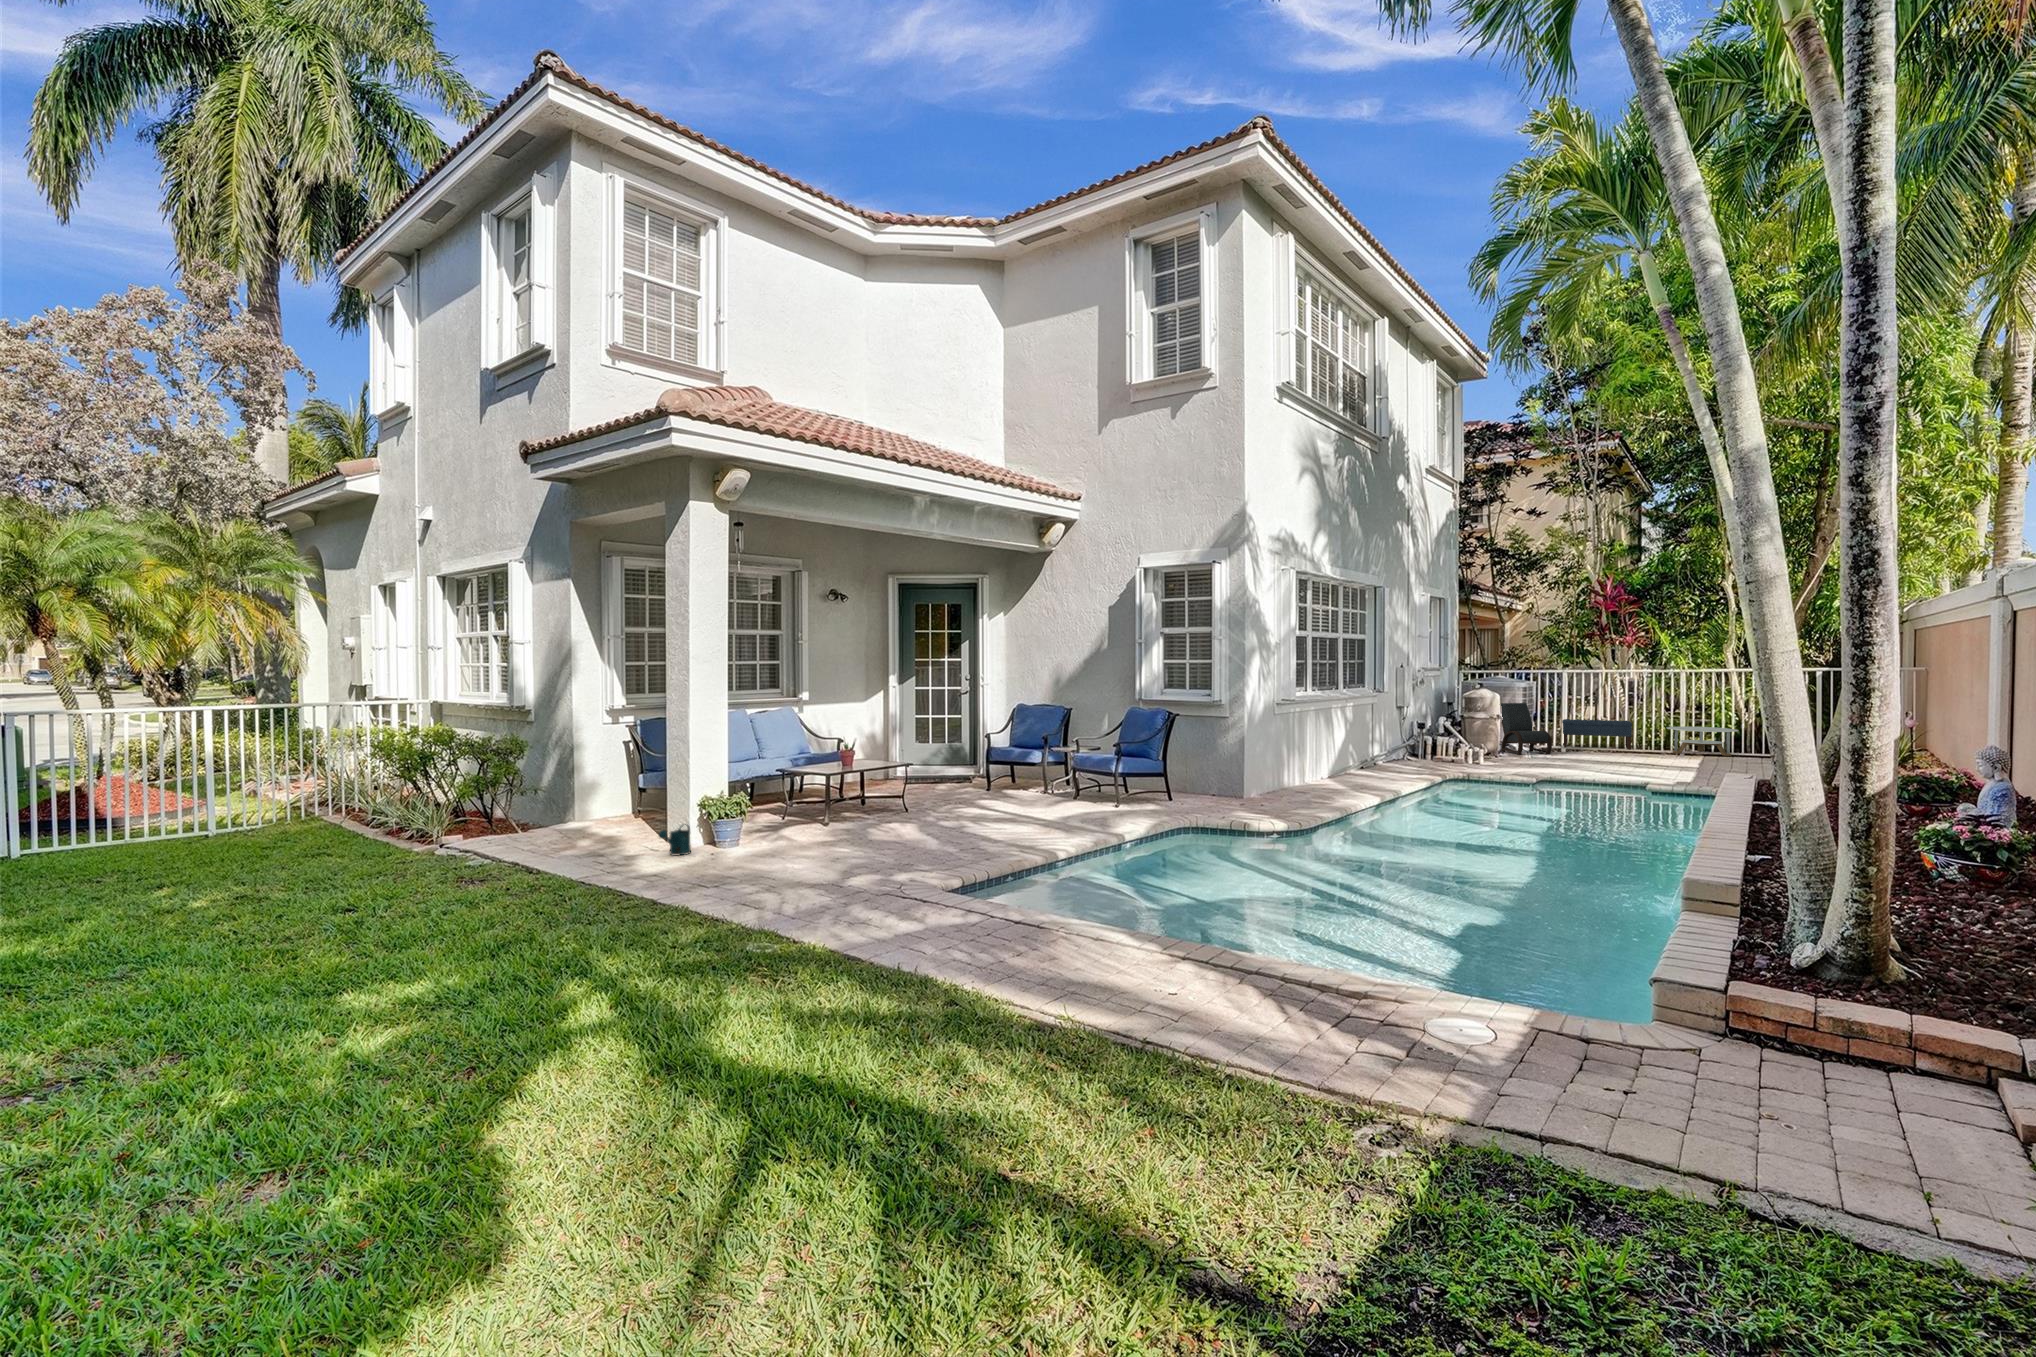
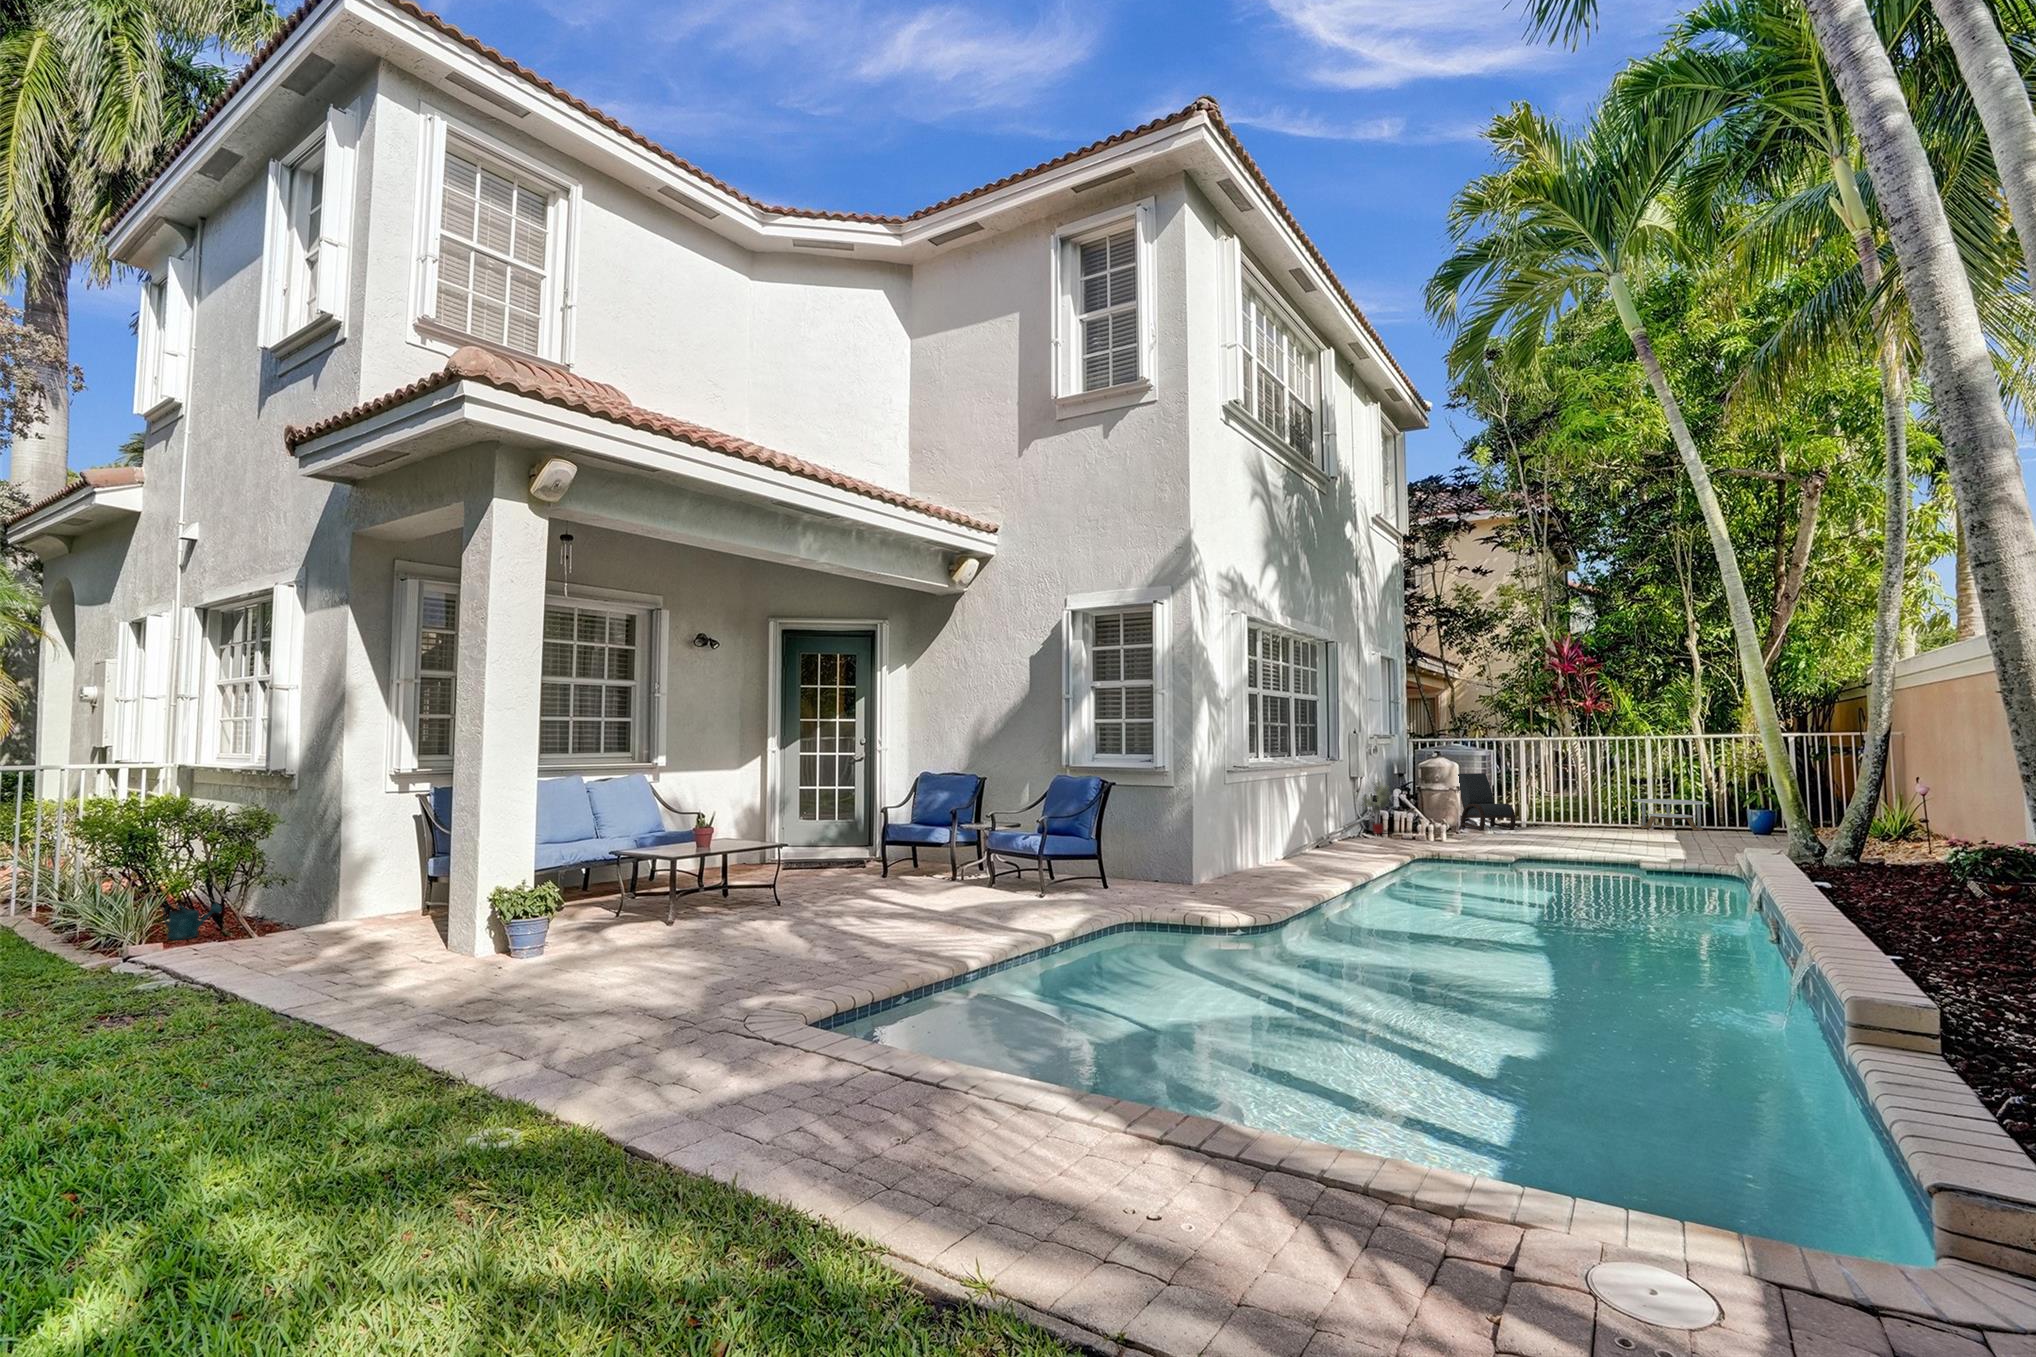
potted tree: none [1405,708,1436,758] -> present [1361,782,1391,834]
bench: present [1562,719,1632,750] -> none [1521,791,1596,825]
watering can: present [659,824,691,855] -> present [163,904,222,940]

